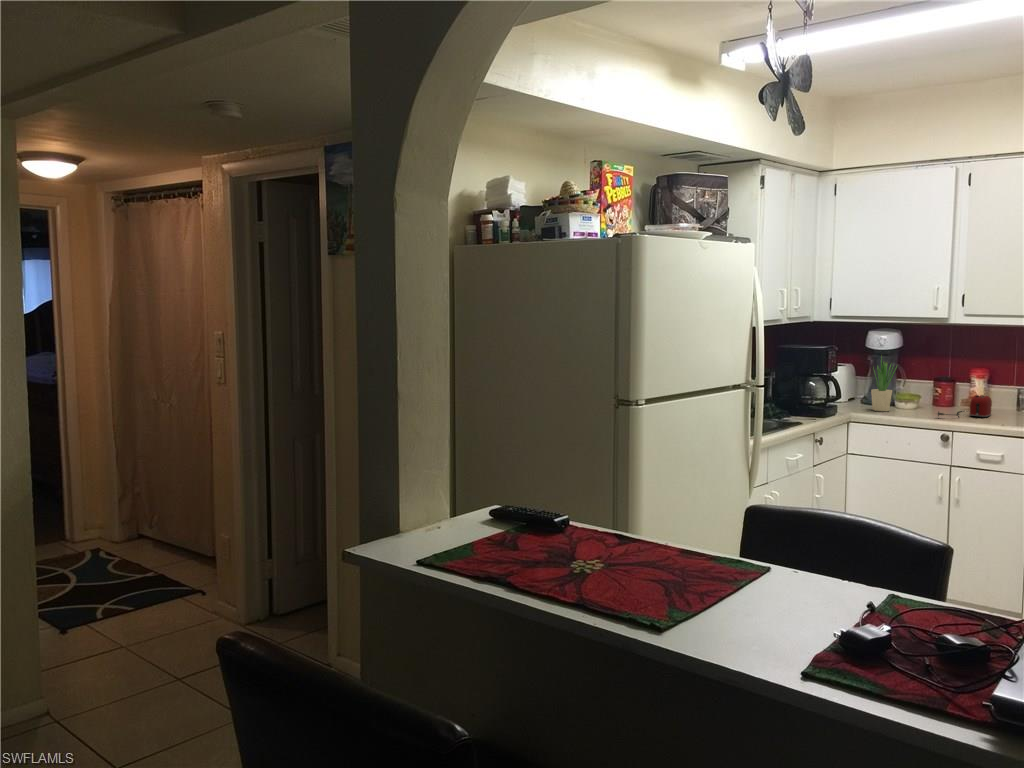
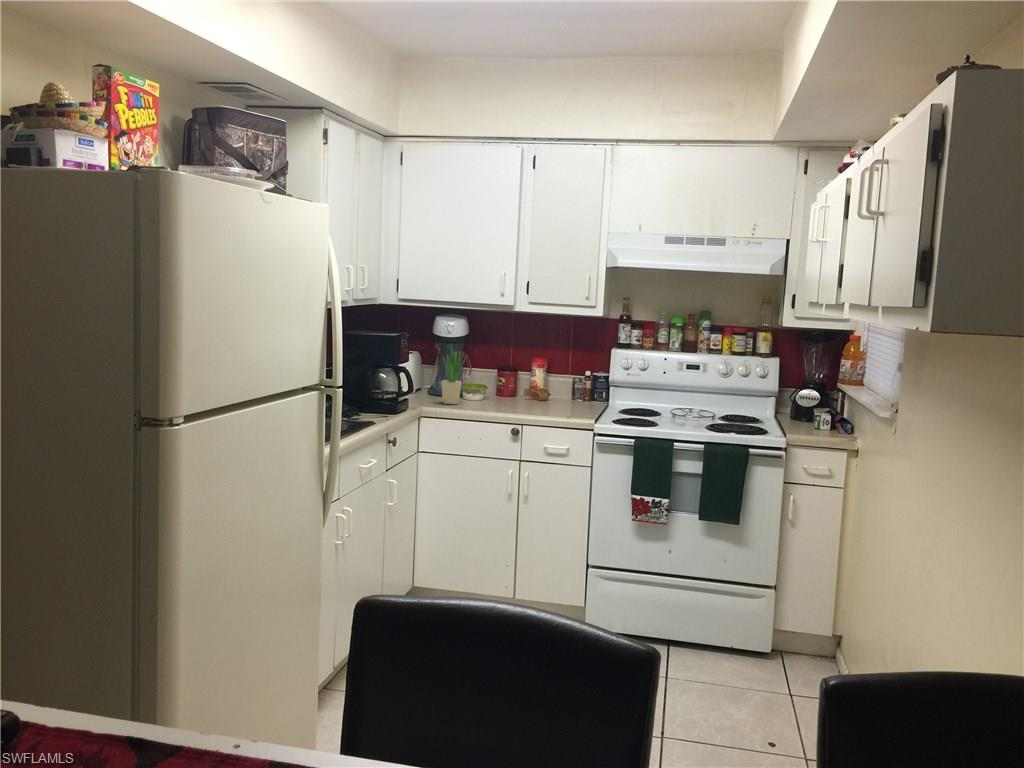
toaster: present [937,395,992,417] -> none [504,385,553,409]

